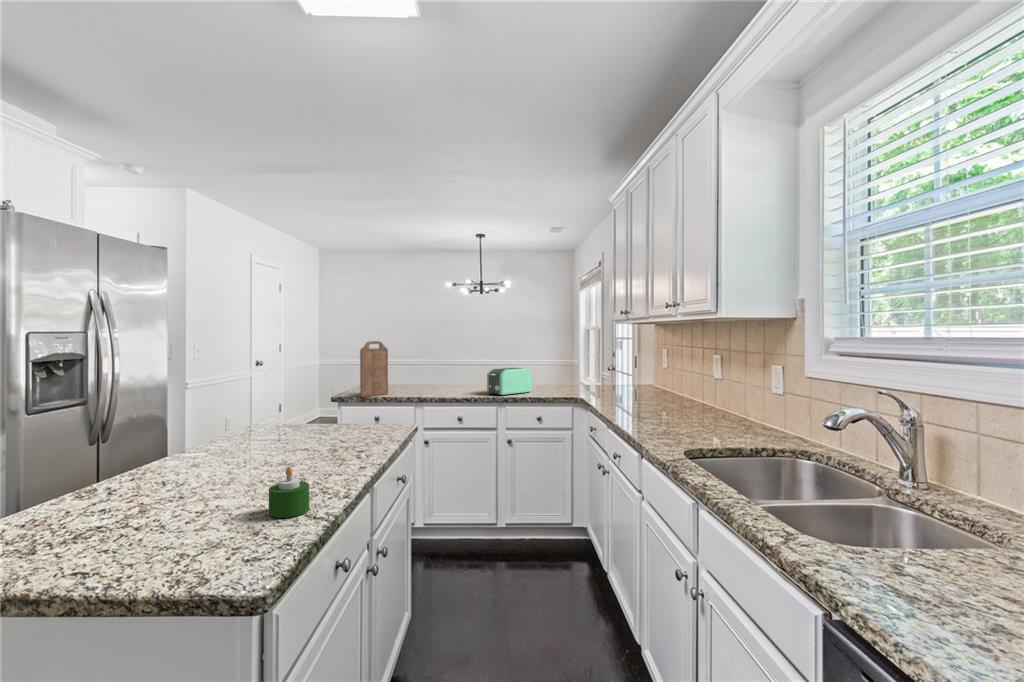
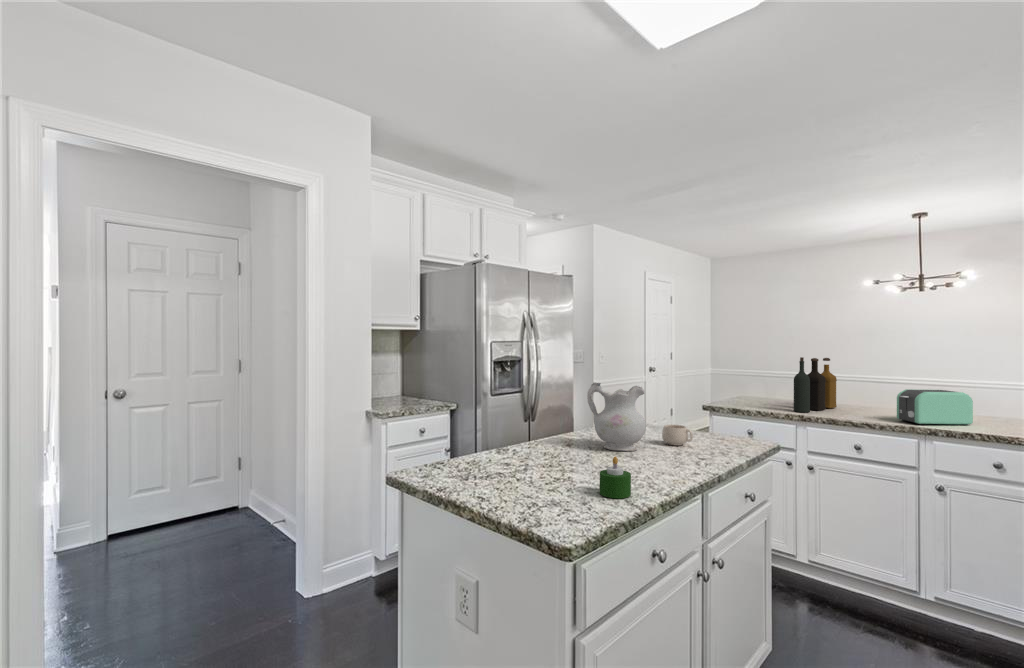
cutting board: present [360,341,388,397] -> none [734,351,767,408]
bottle: none [412,346,442,395] -> present [794,357,837,412]
ceramic pitcher: none [220,381,297,460] -> present [587,383,646,451]
mug: none [311,420,345,442] -> present [662,425,693,446]

